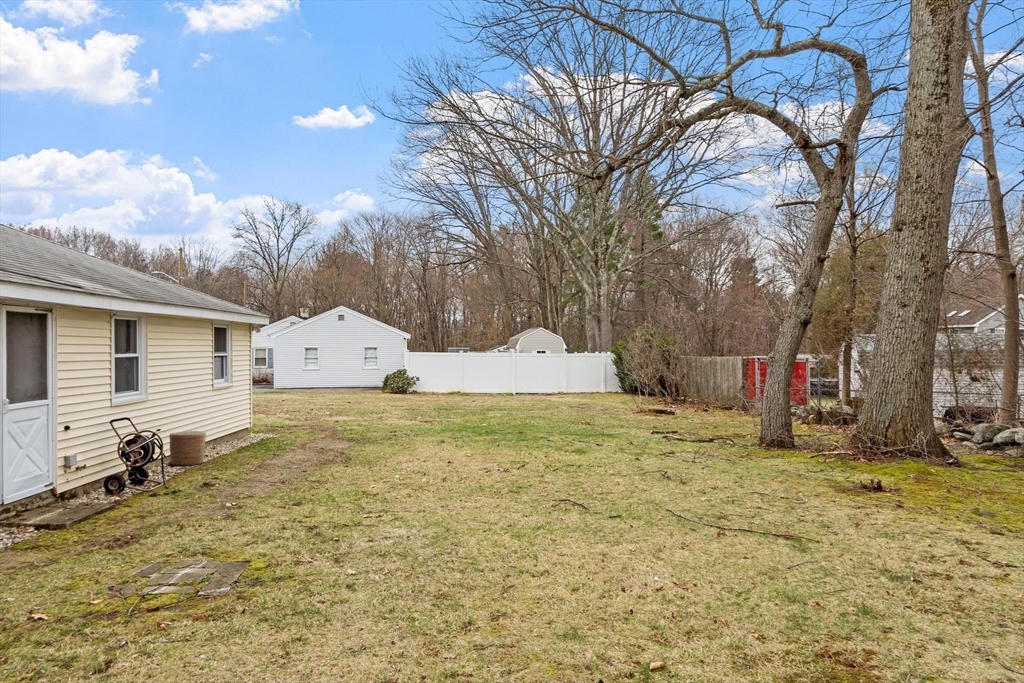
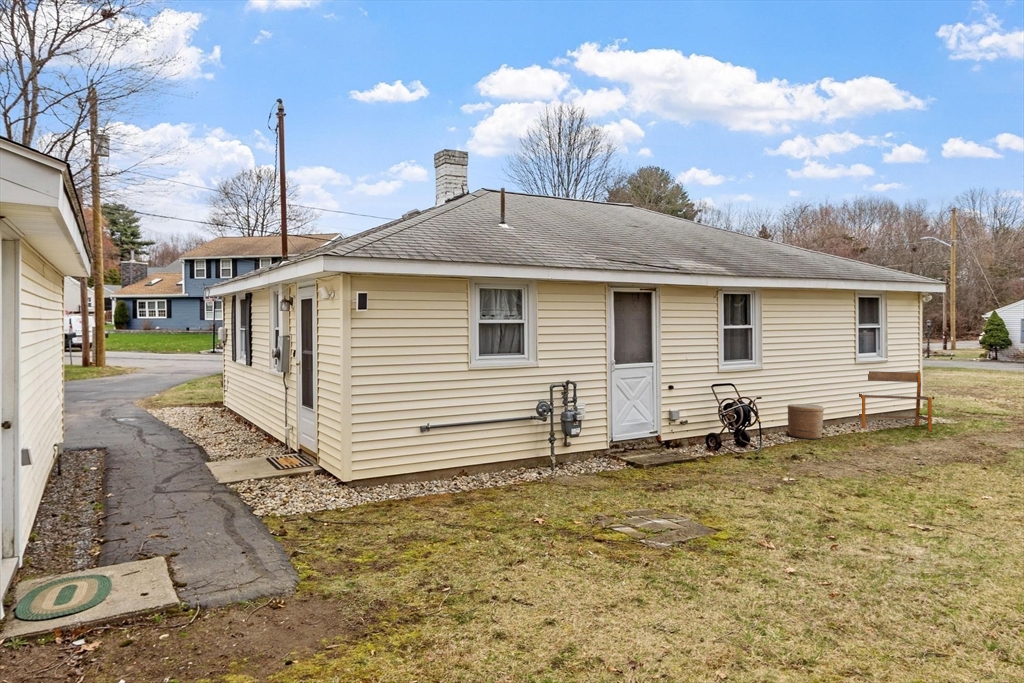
bench: none [210,394,274,448] -> present [858,371,932,431]

